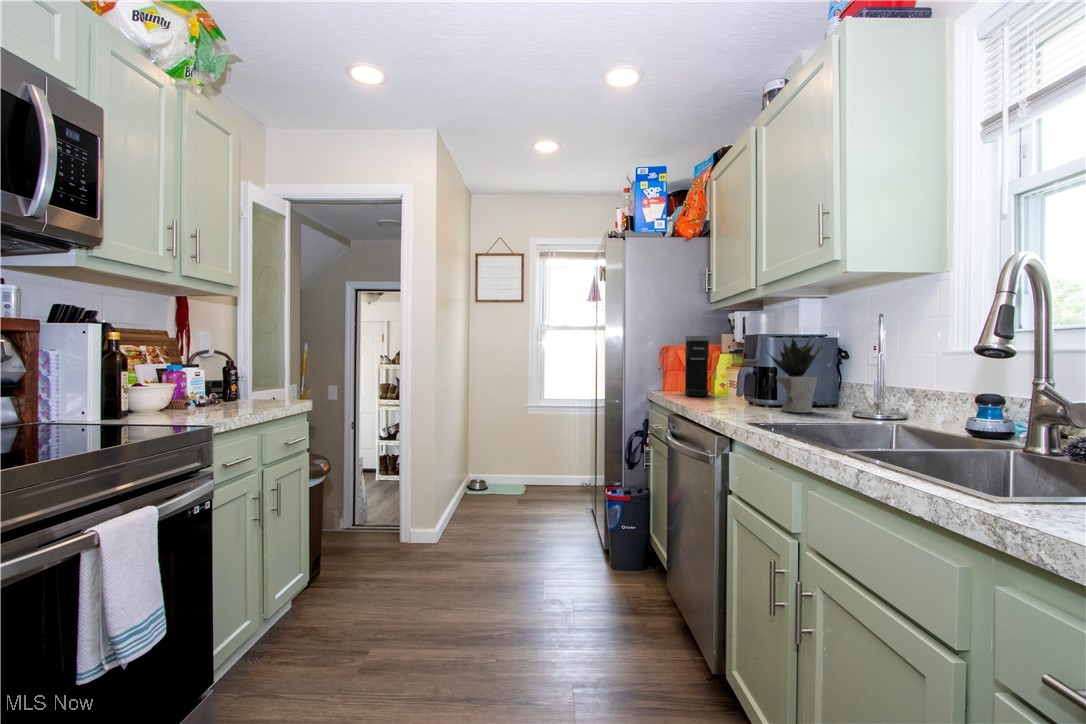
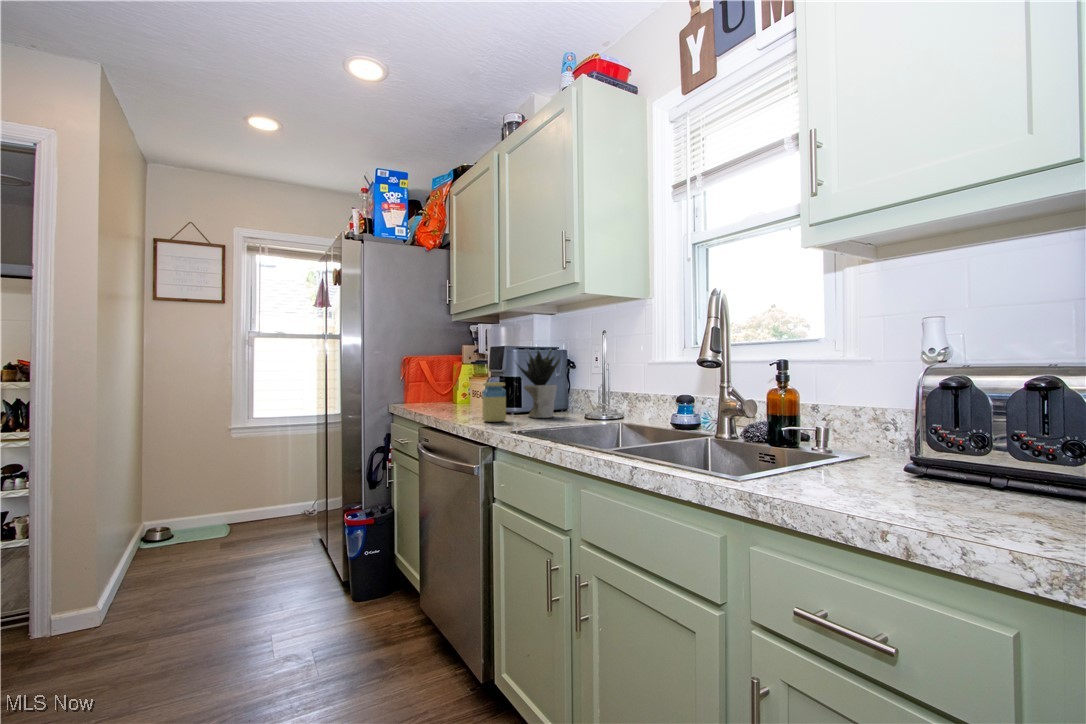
coffee maker: present [685,336,710,396] -> none [431,347,456,407]
jar: none [725,372,751,413] -> present [482,383,506,422]

